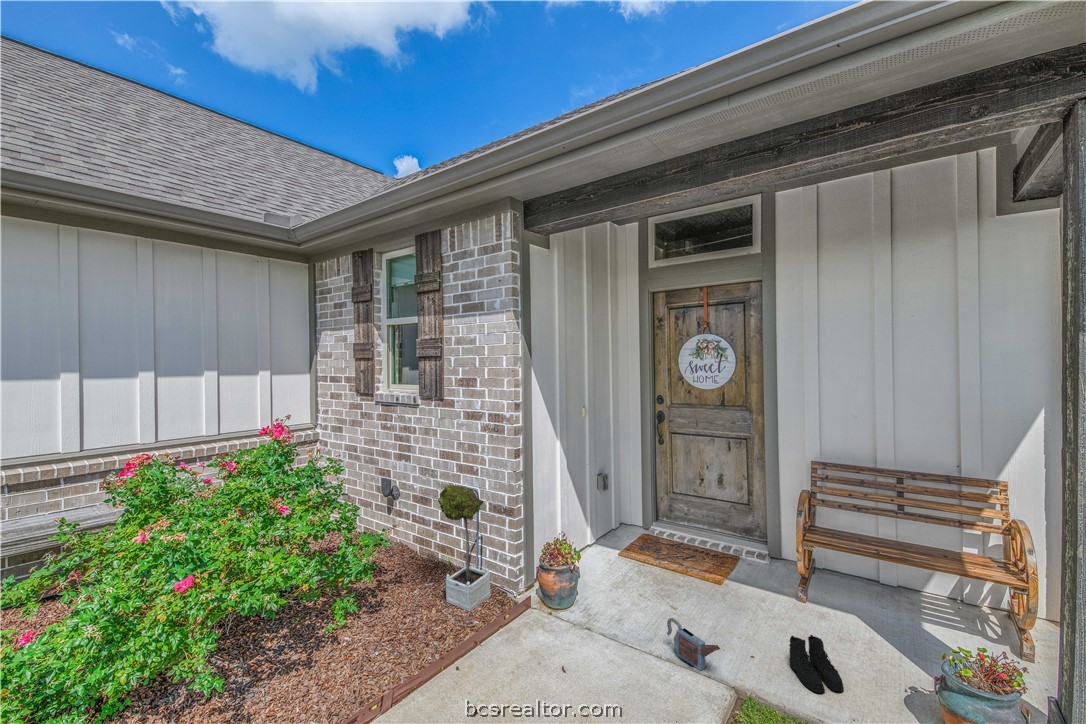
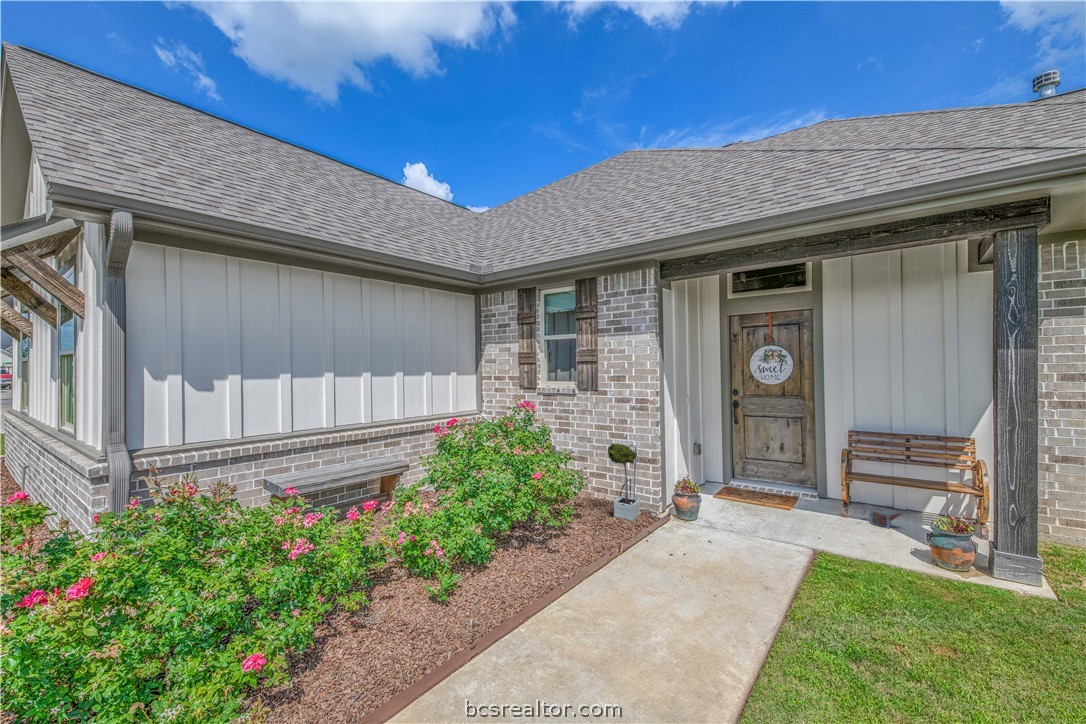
watering can: present [667,618,720,671] -> present [863,504,902,528]
boots: present [789,635,844,693] -> none [840,525,874,551]

